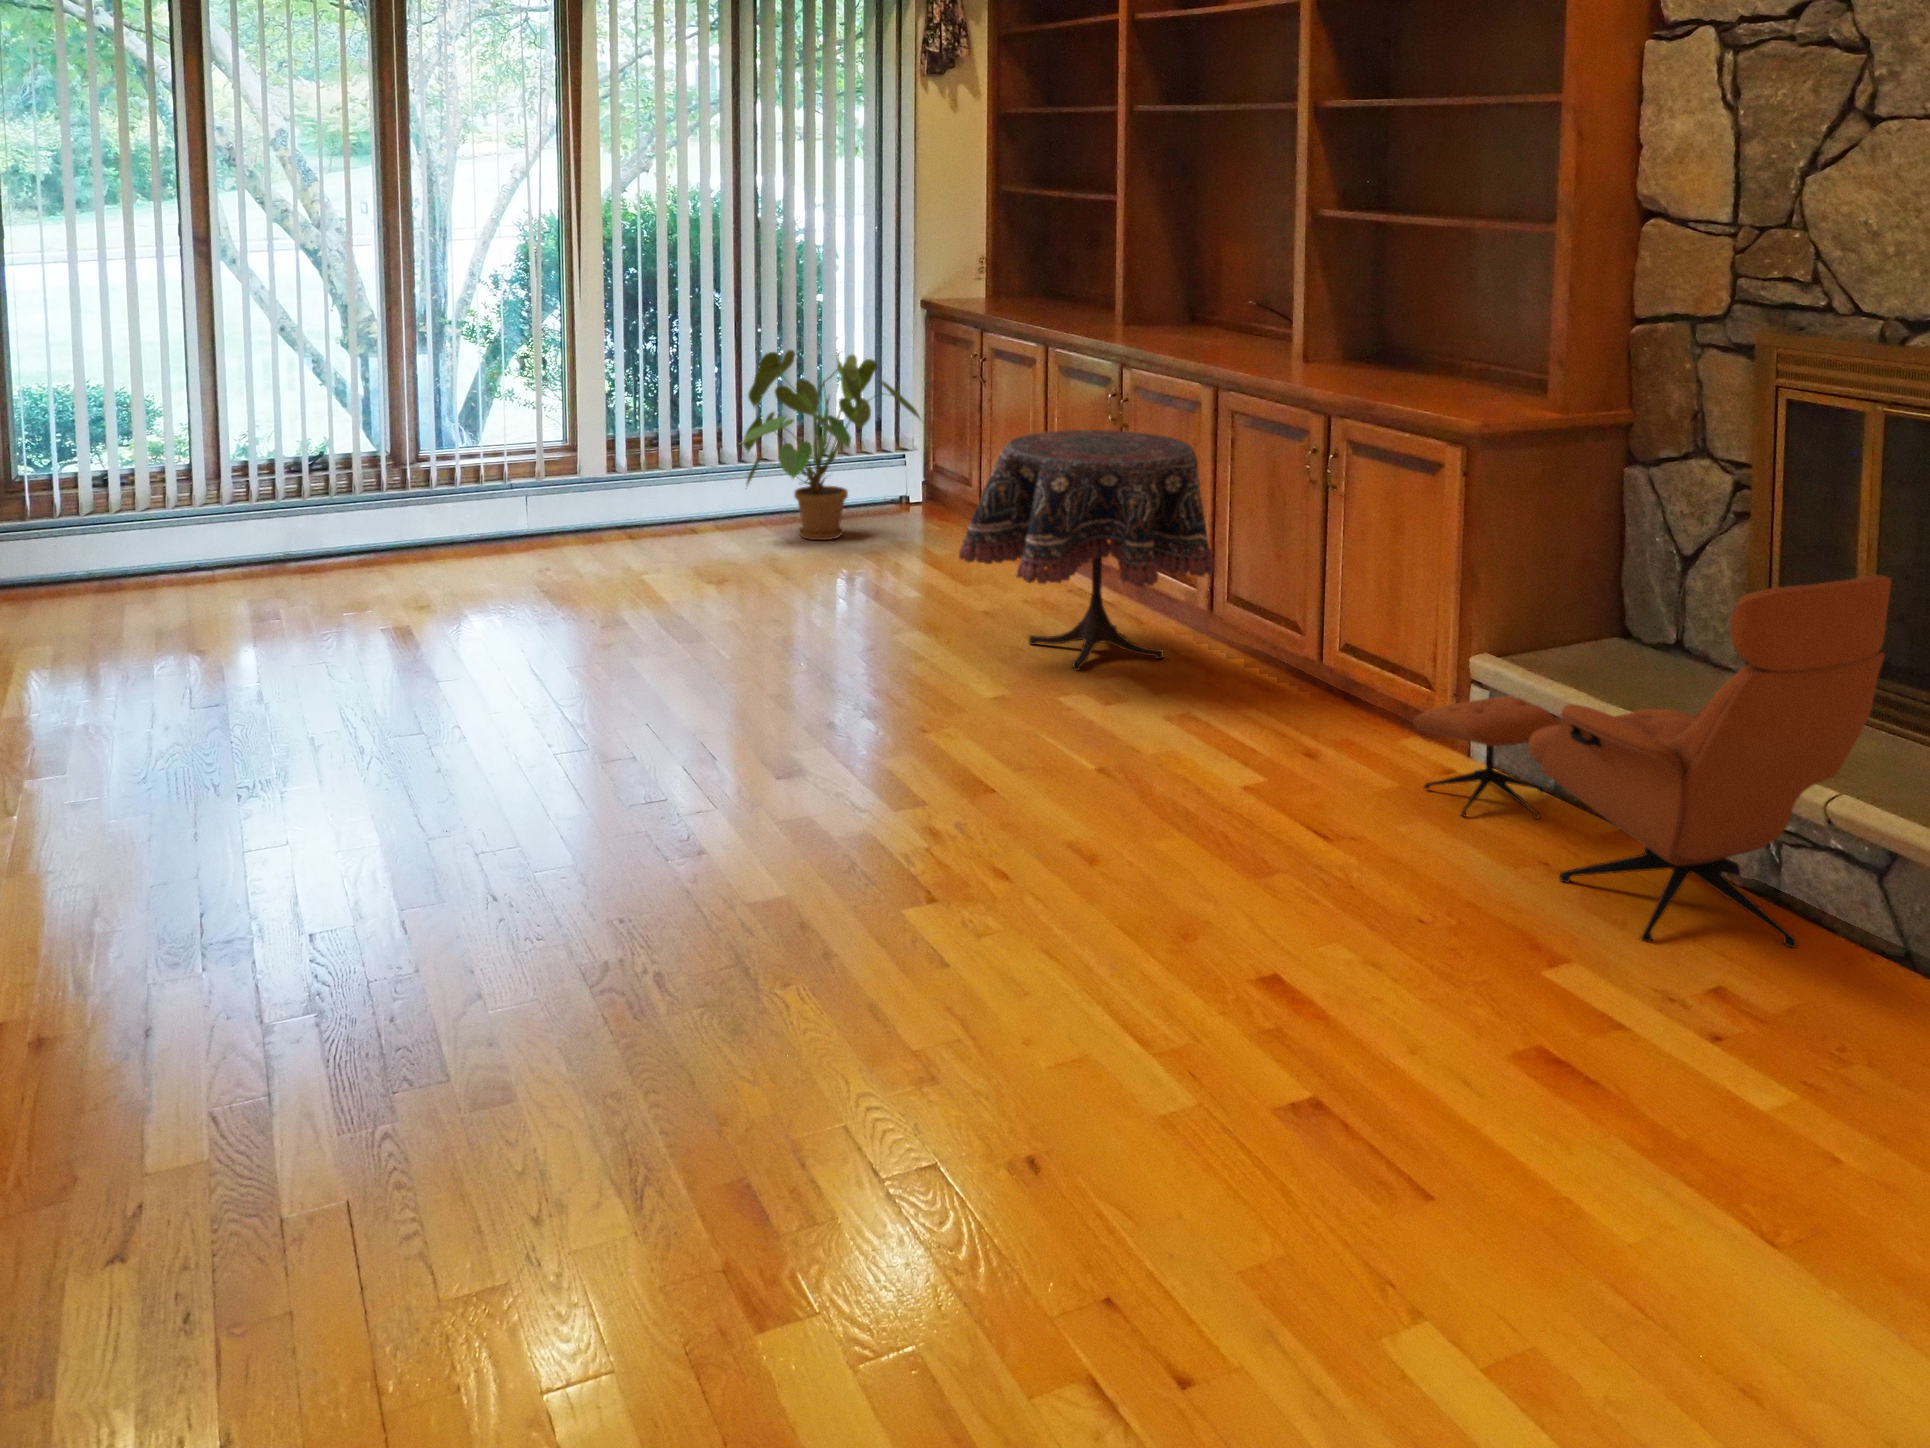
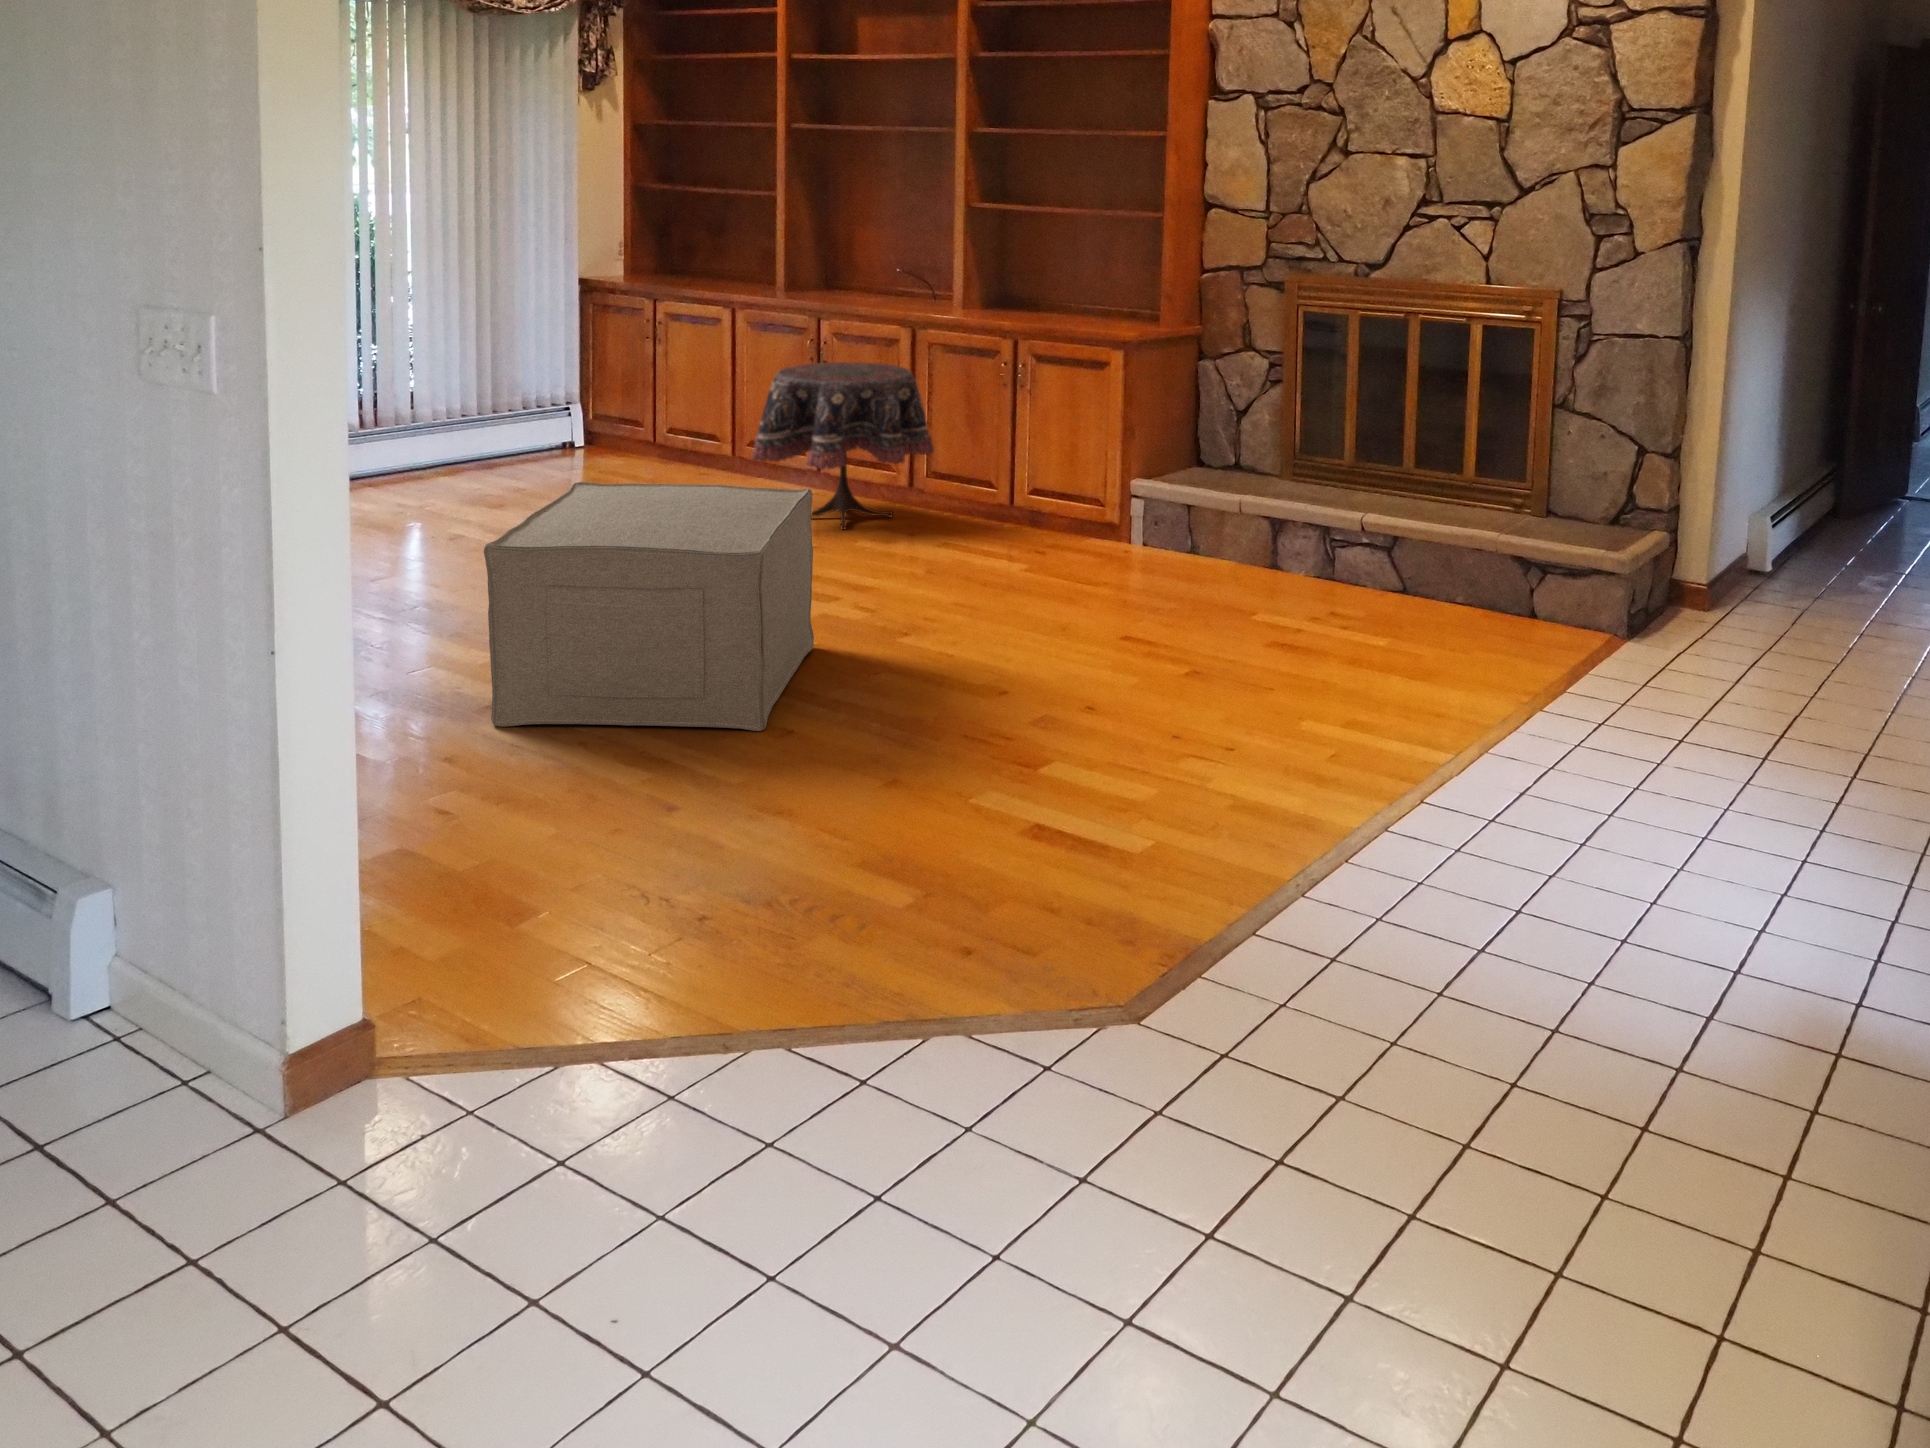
house plant: present [742,350,920,540] -> none [453,320,614,474]
lounge chair: present [1414,575,1891,948] -> none [1114,396,1390,606]
ottoman: none [251,580,808,1025] -> present [484,482,814,731]

